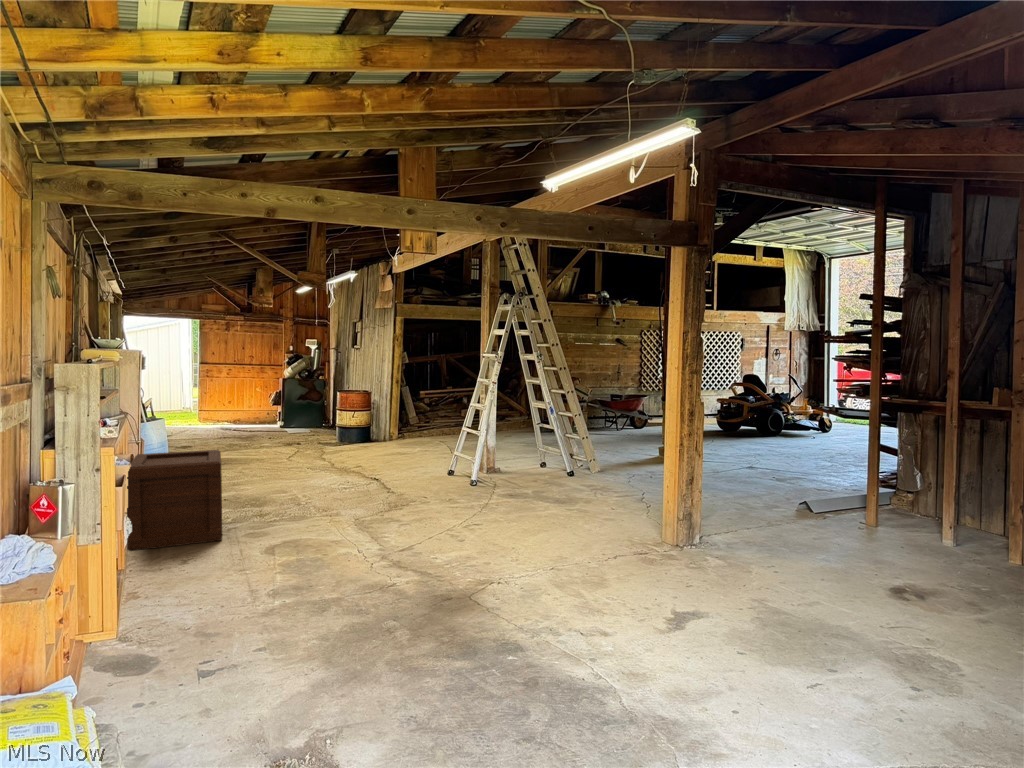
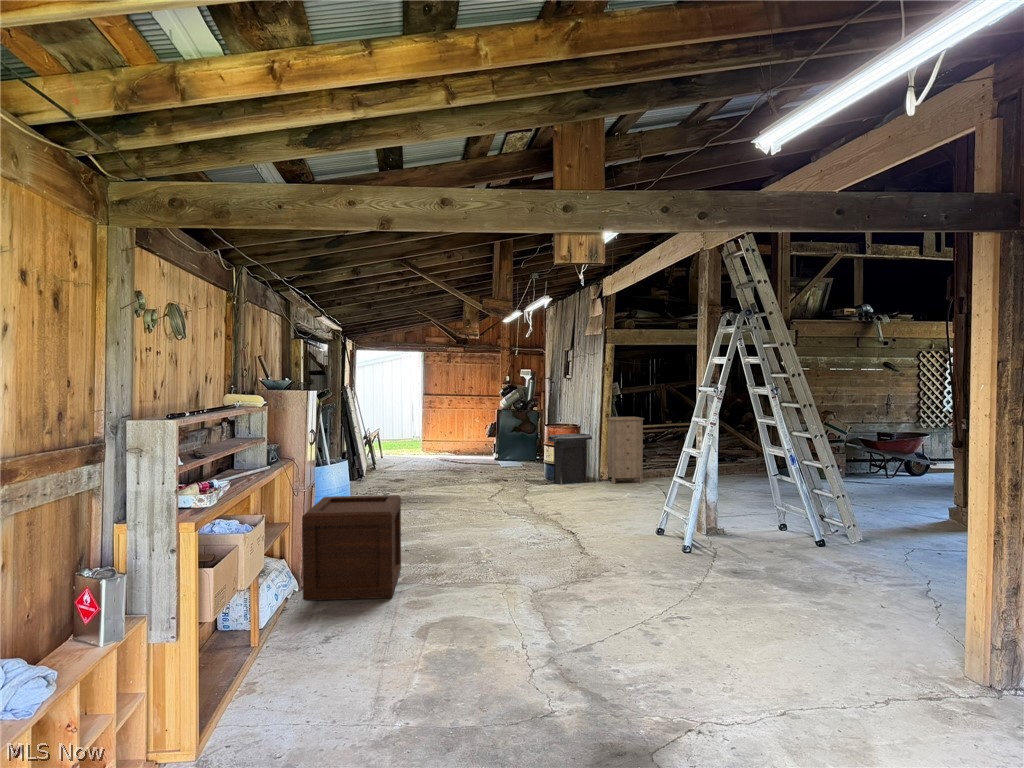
storage cabinet: none [394,383,431,443] -> present [605,417,643,484]
trash can: none [342,399,384,446] -> present [548,434,592,485]

